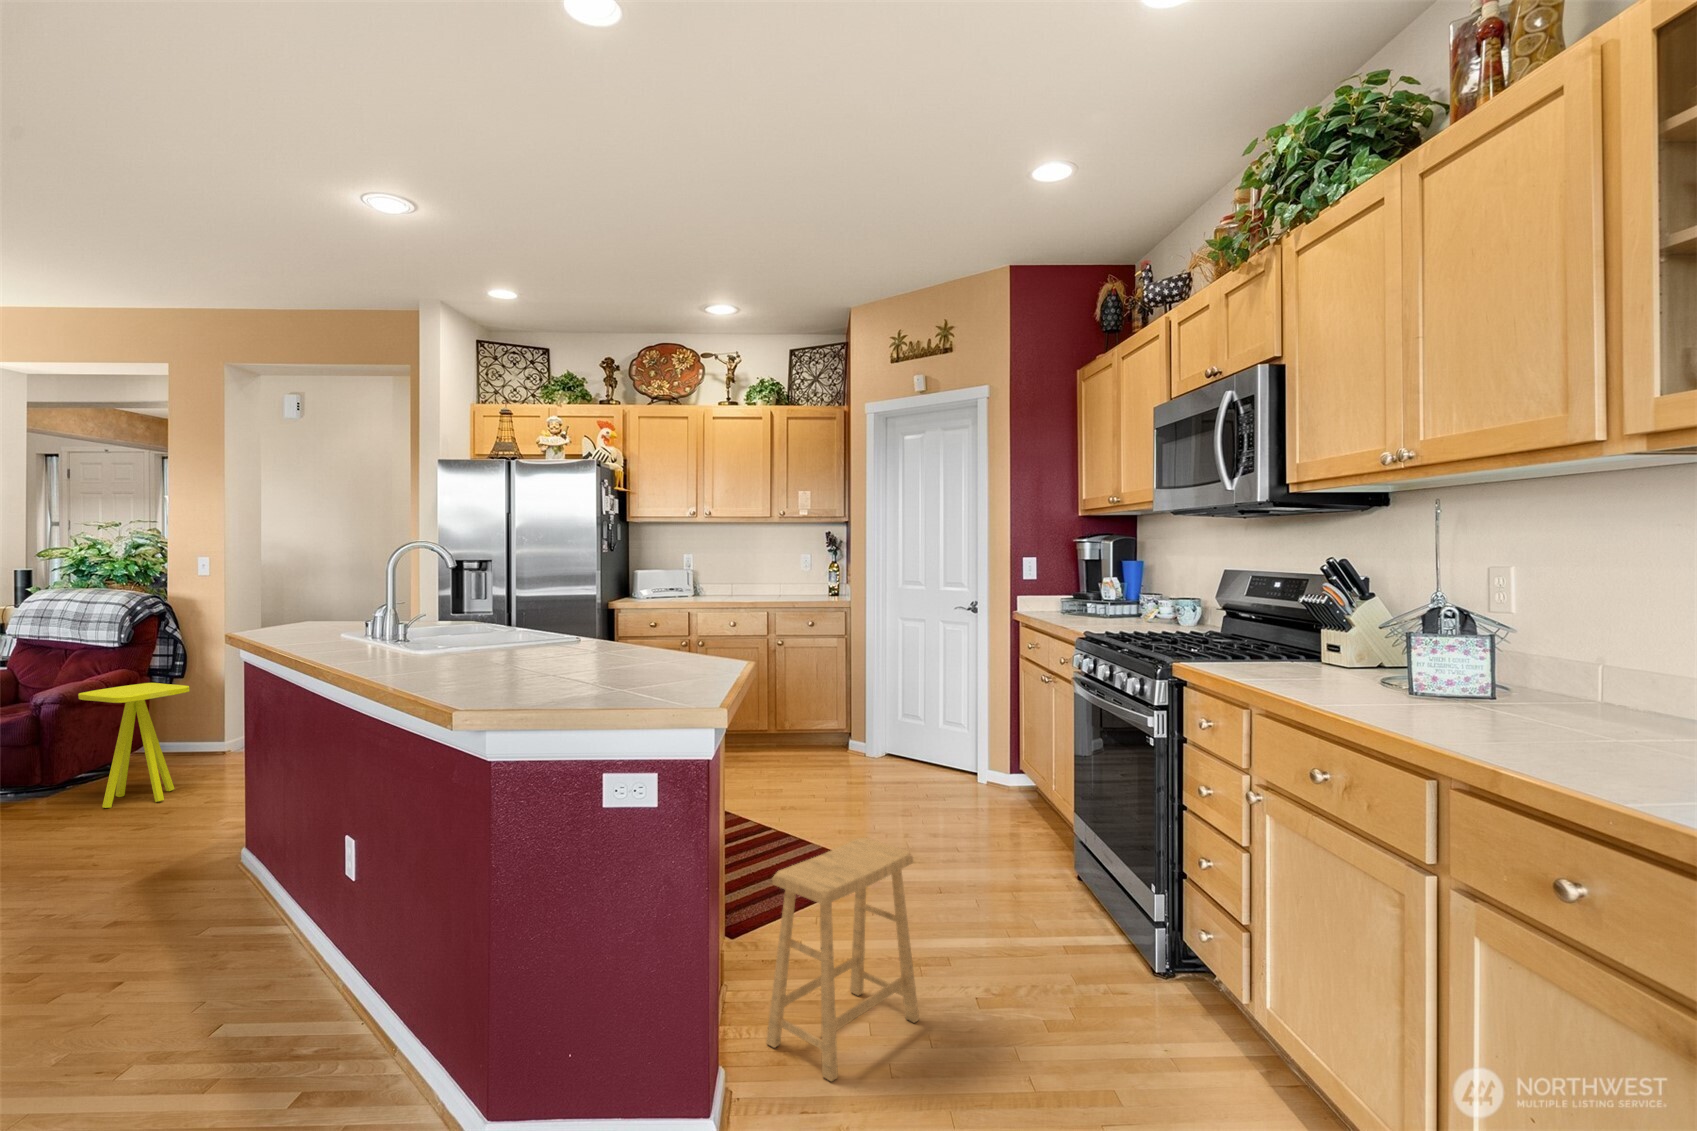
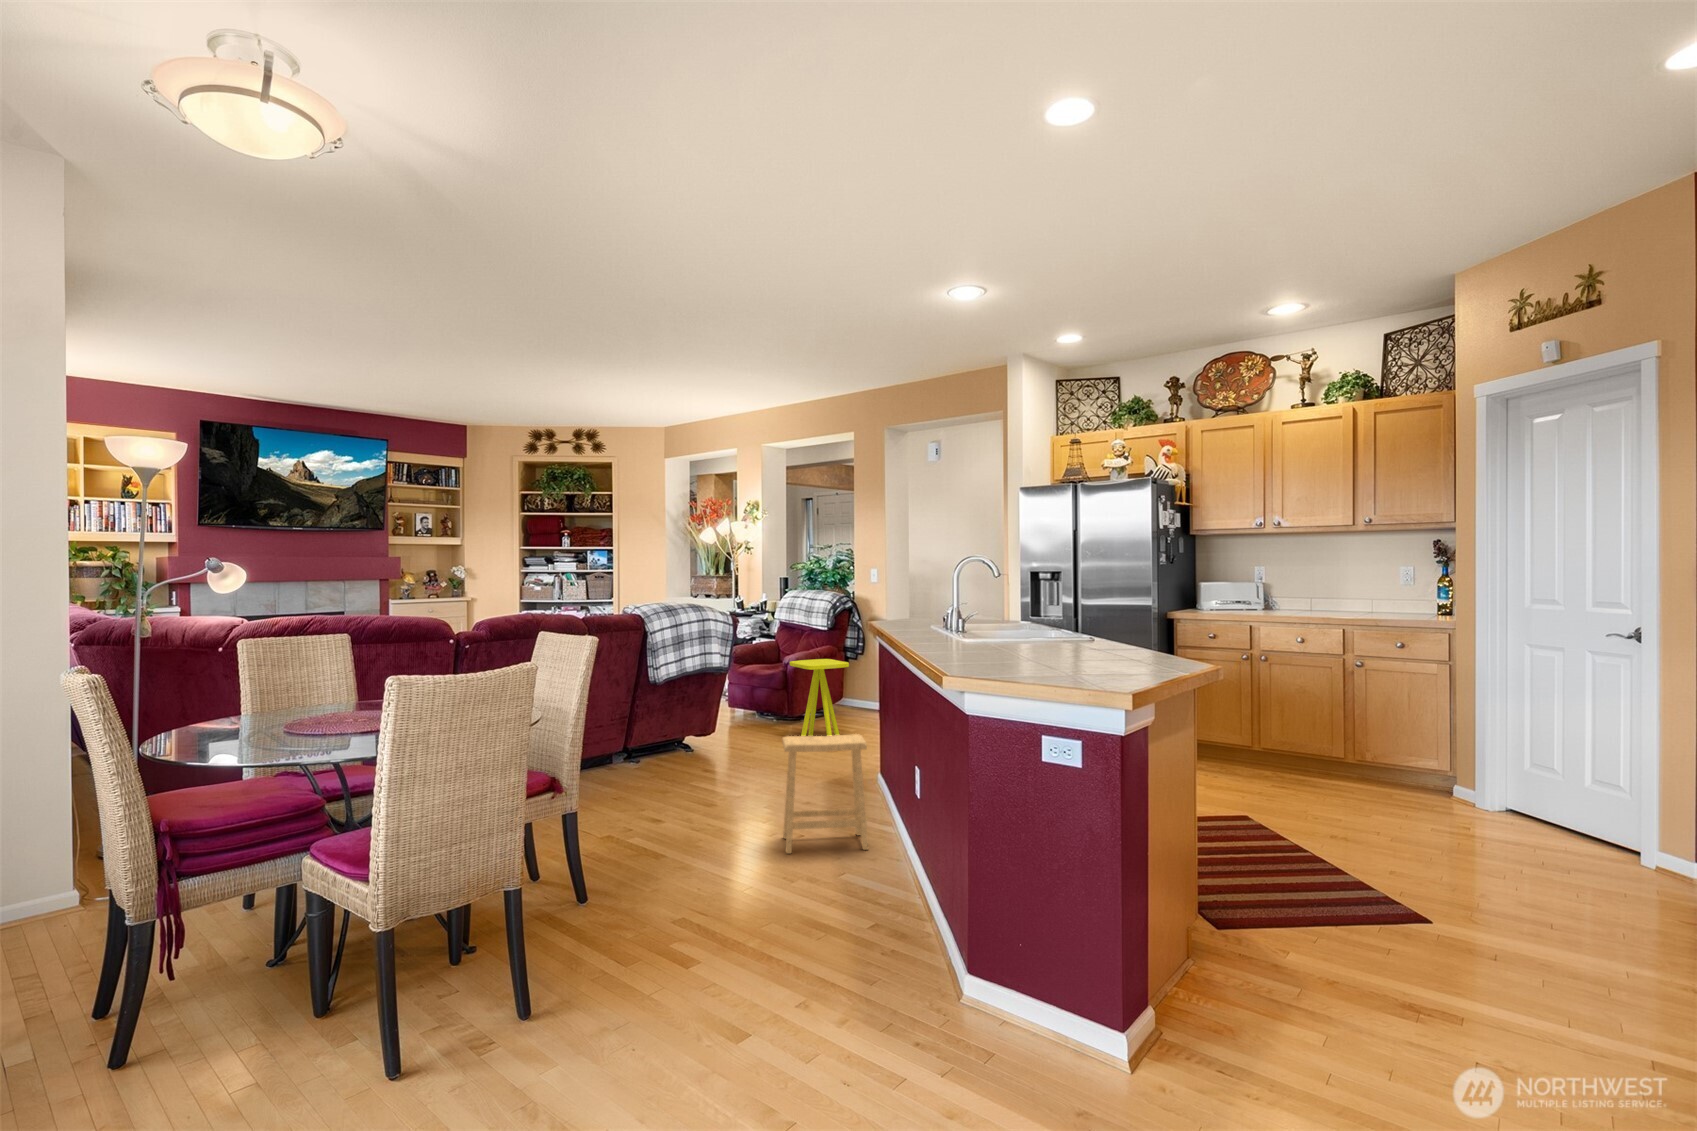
footstool: present [766,838,919,1081] -> present [782,734,868,854]

